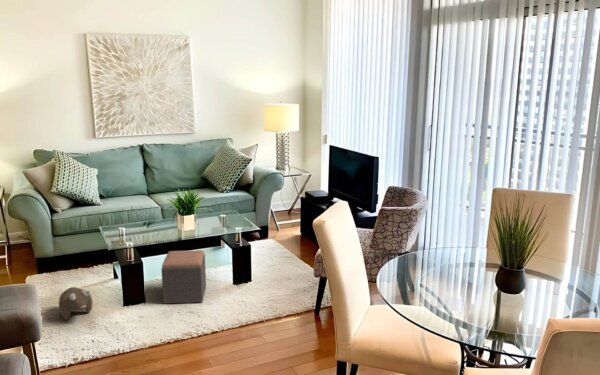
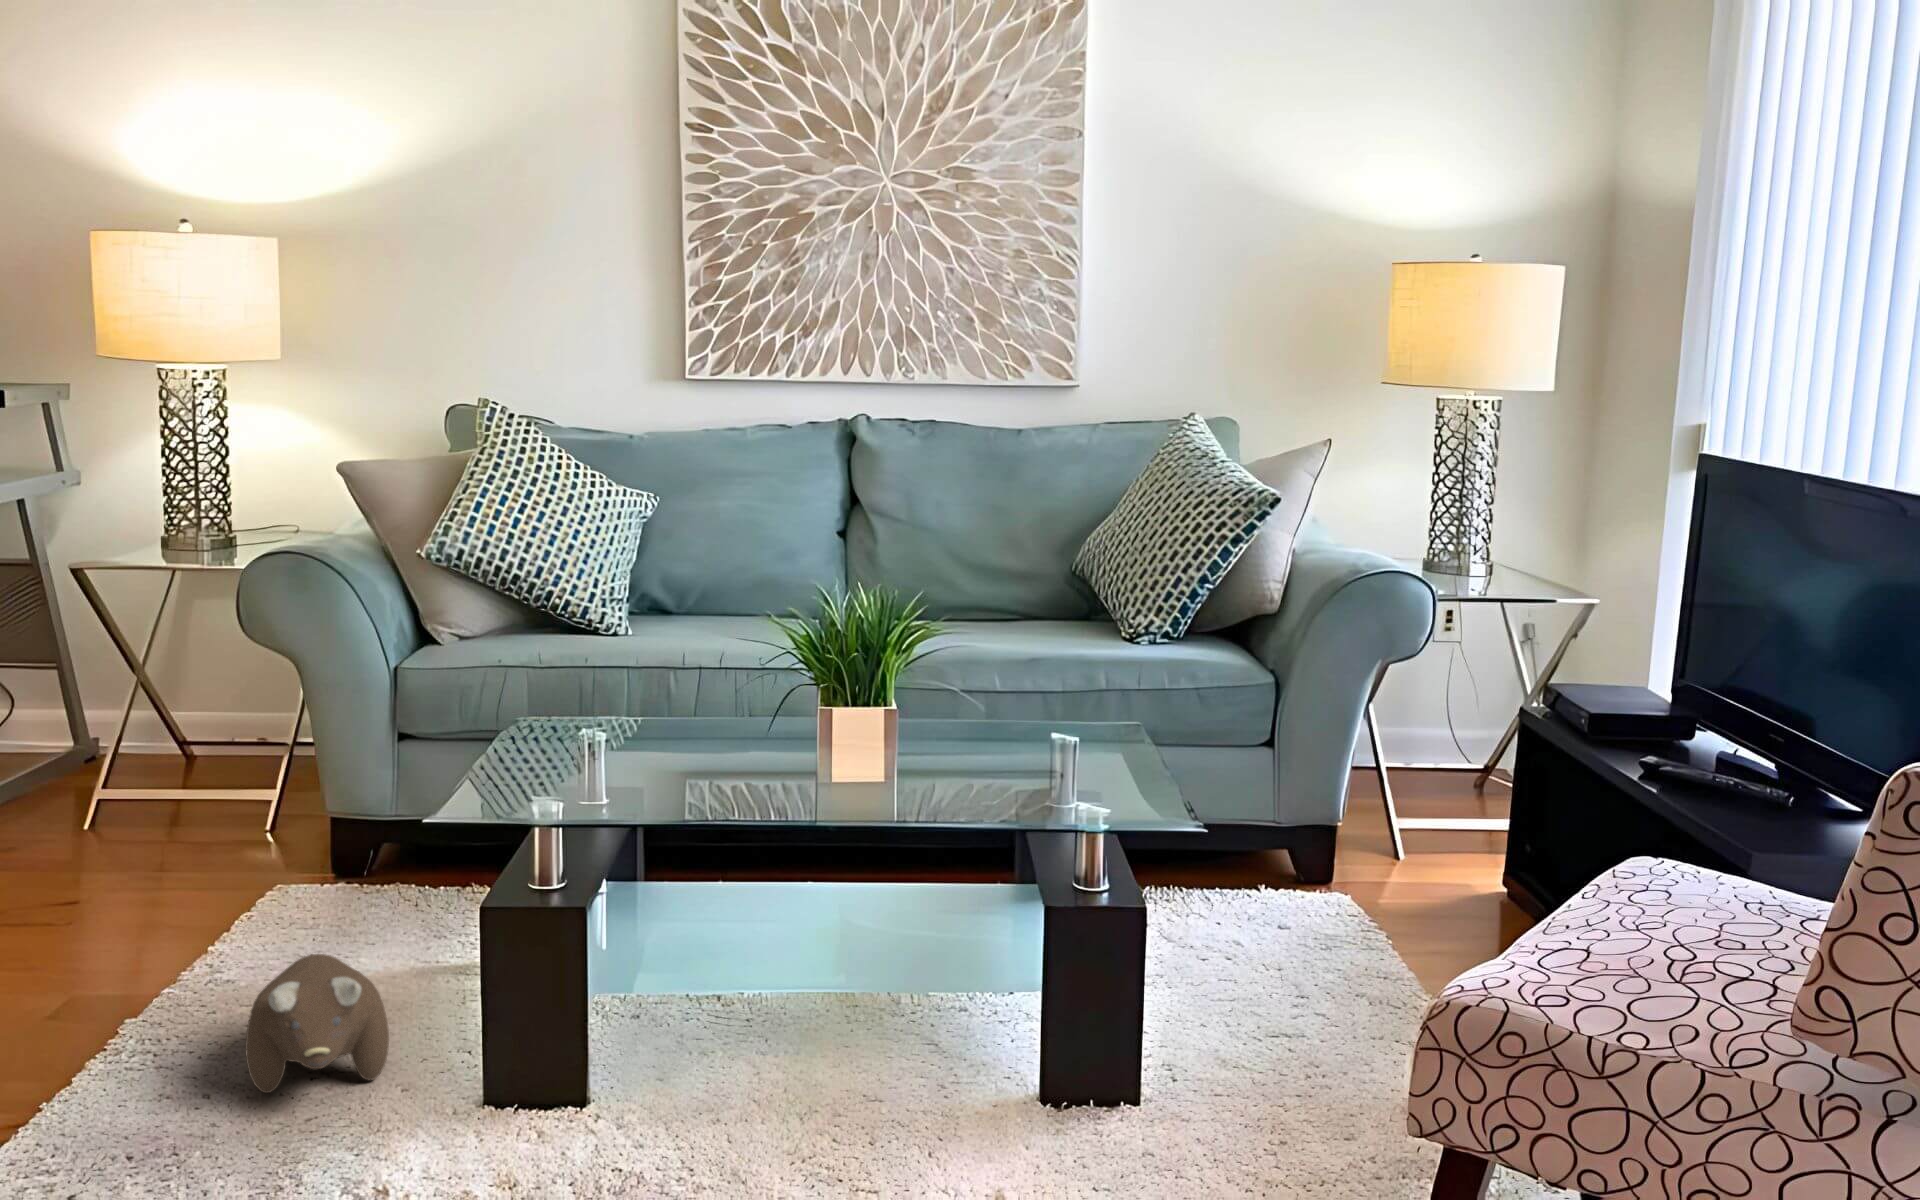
footstool: present [161,250,206,304] -> none [686,863,924,1139]

